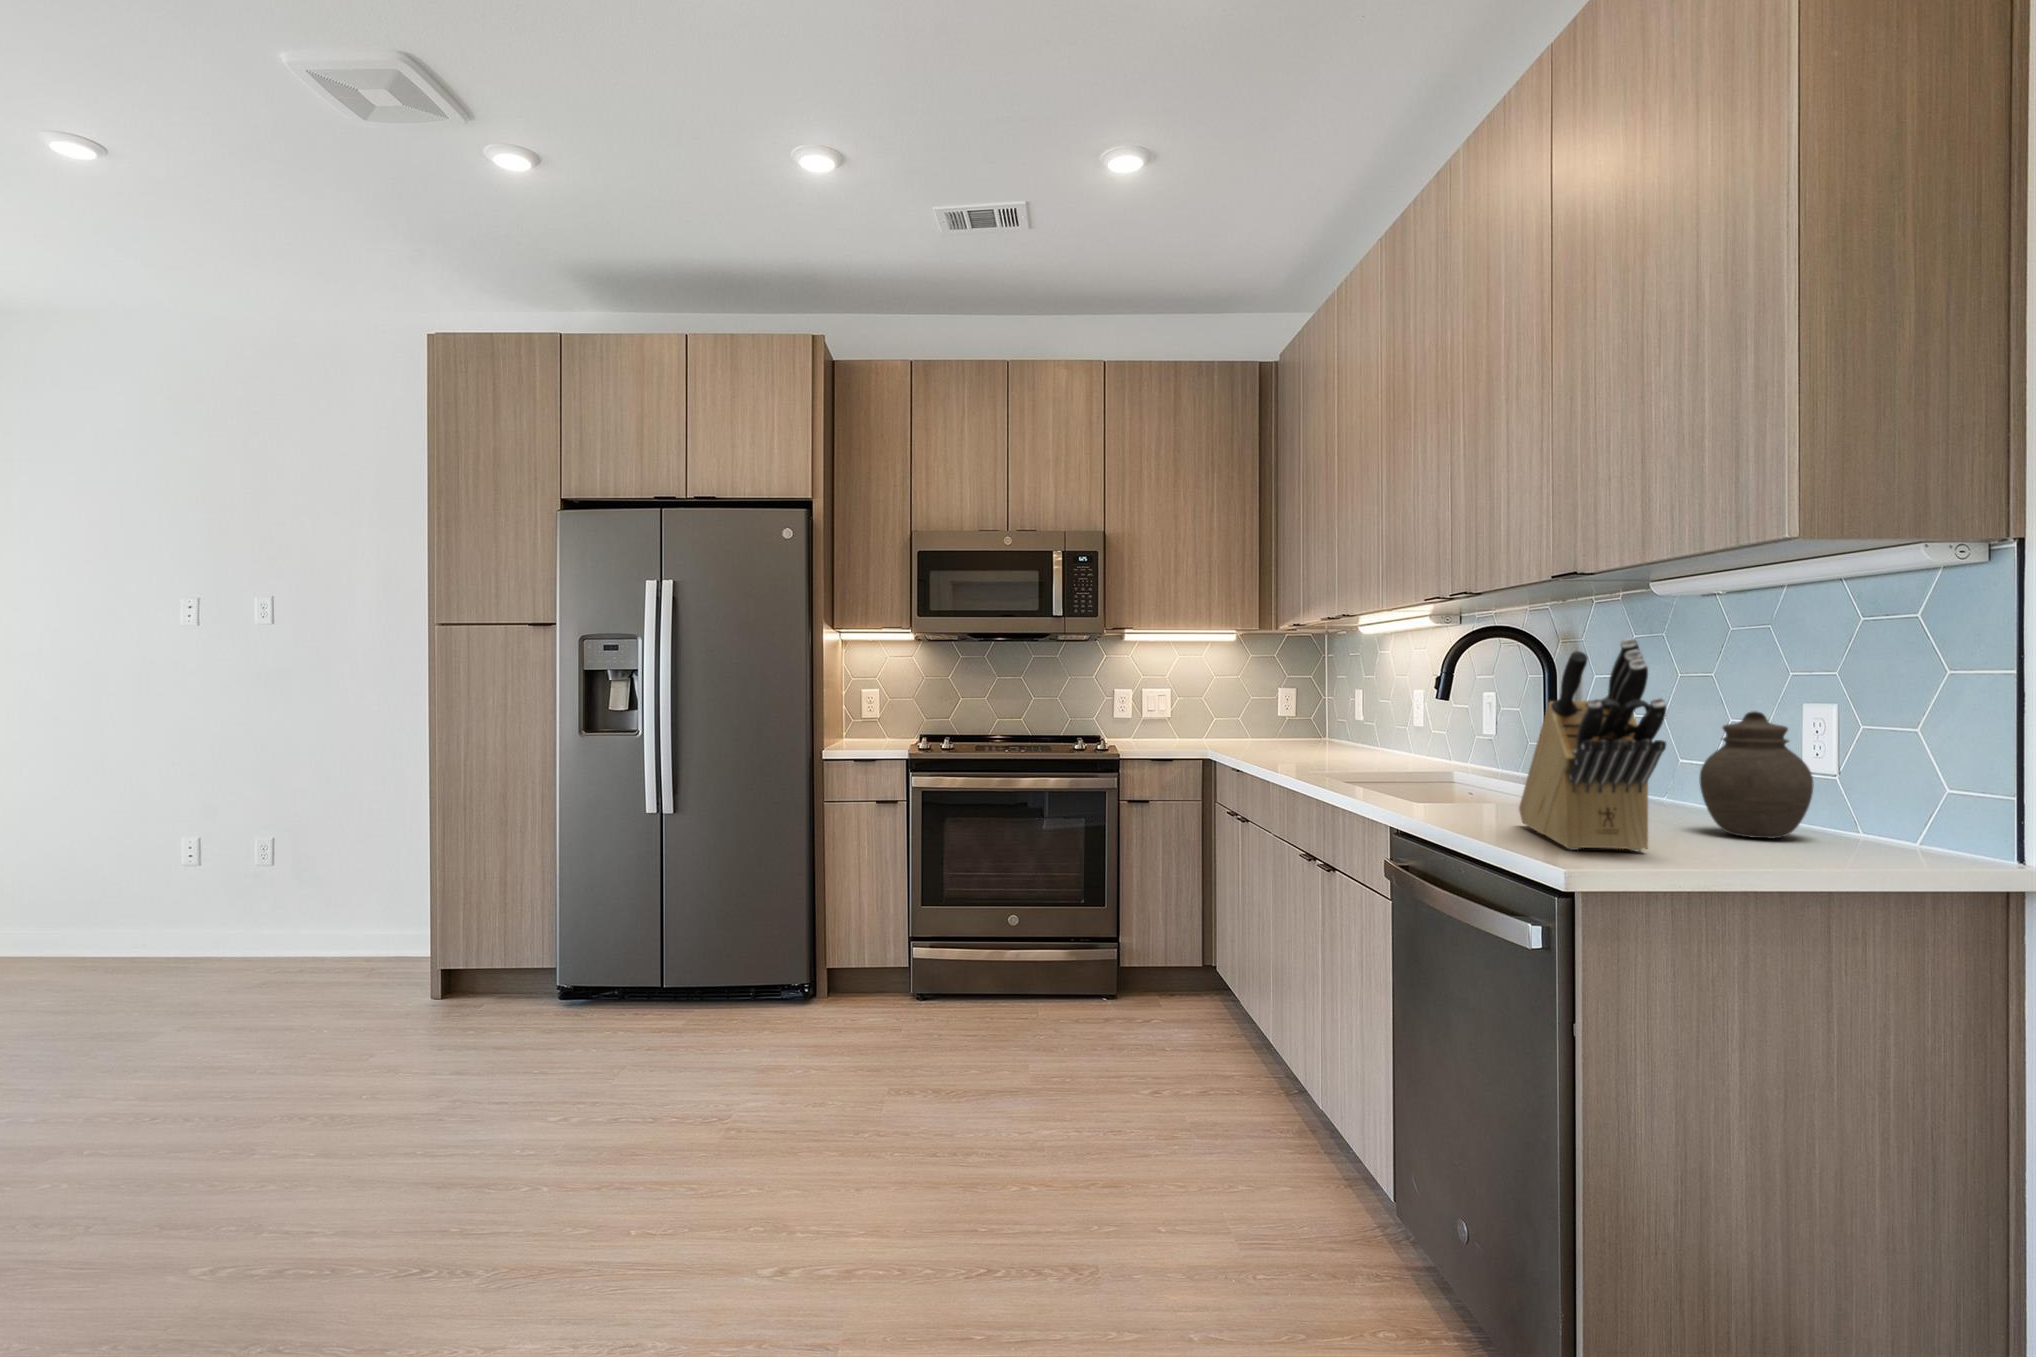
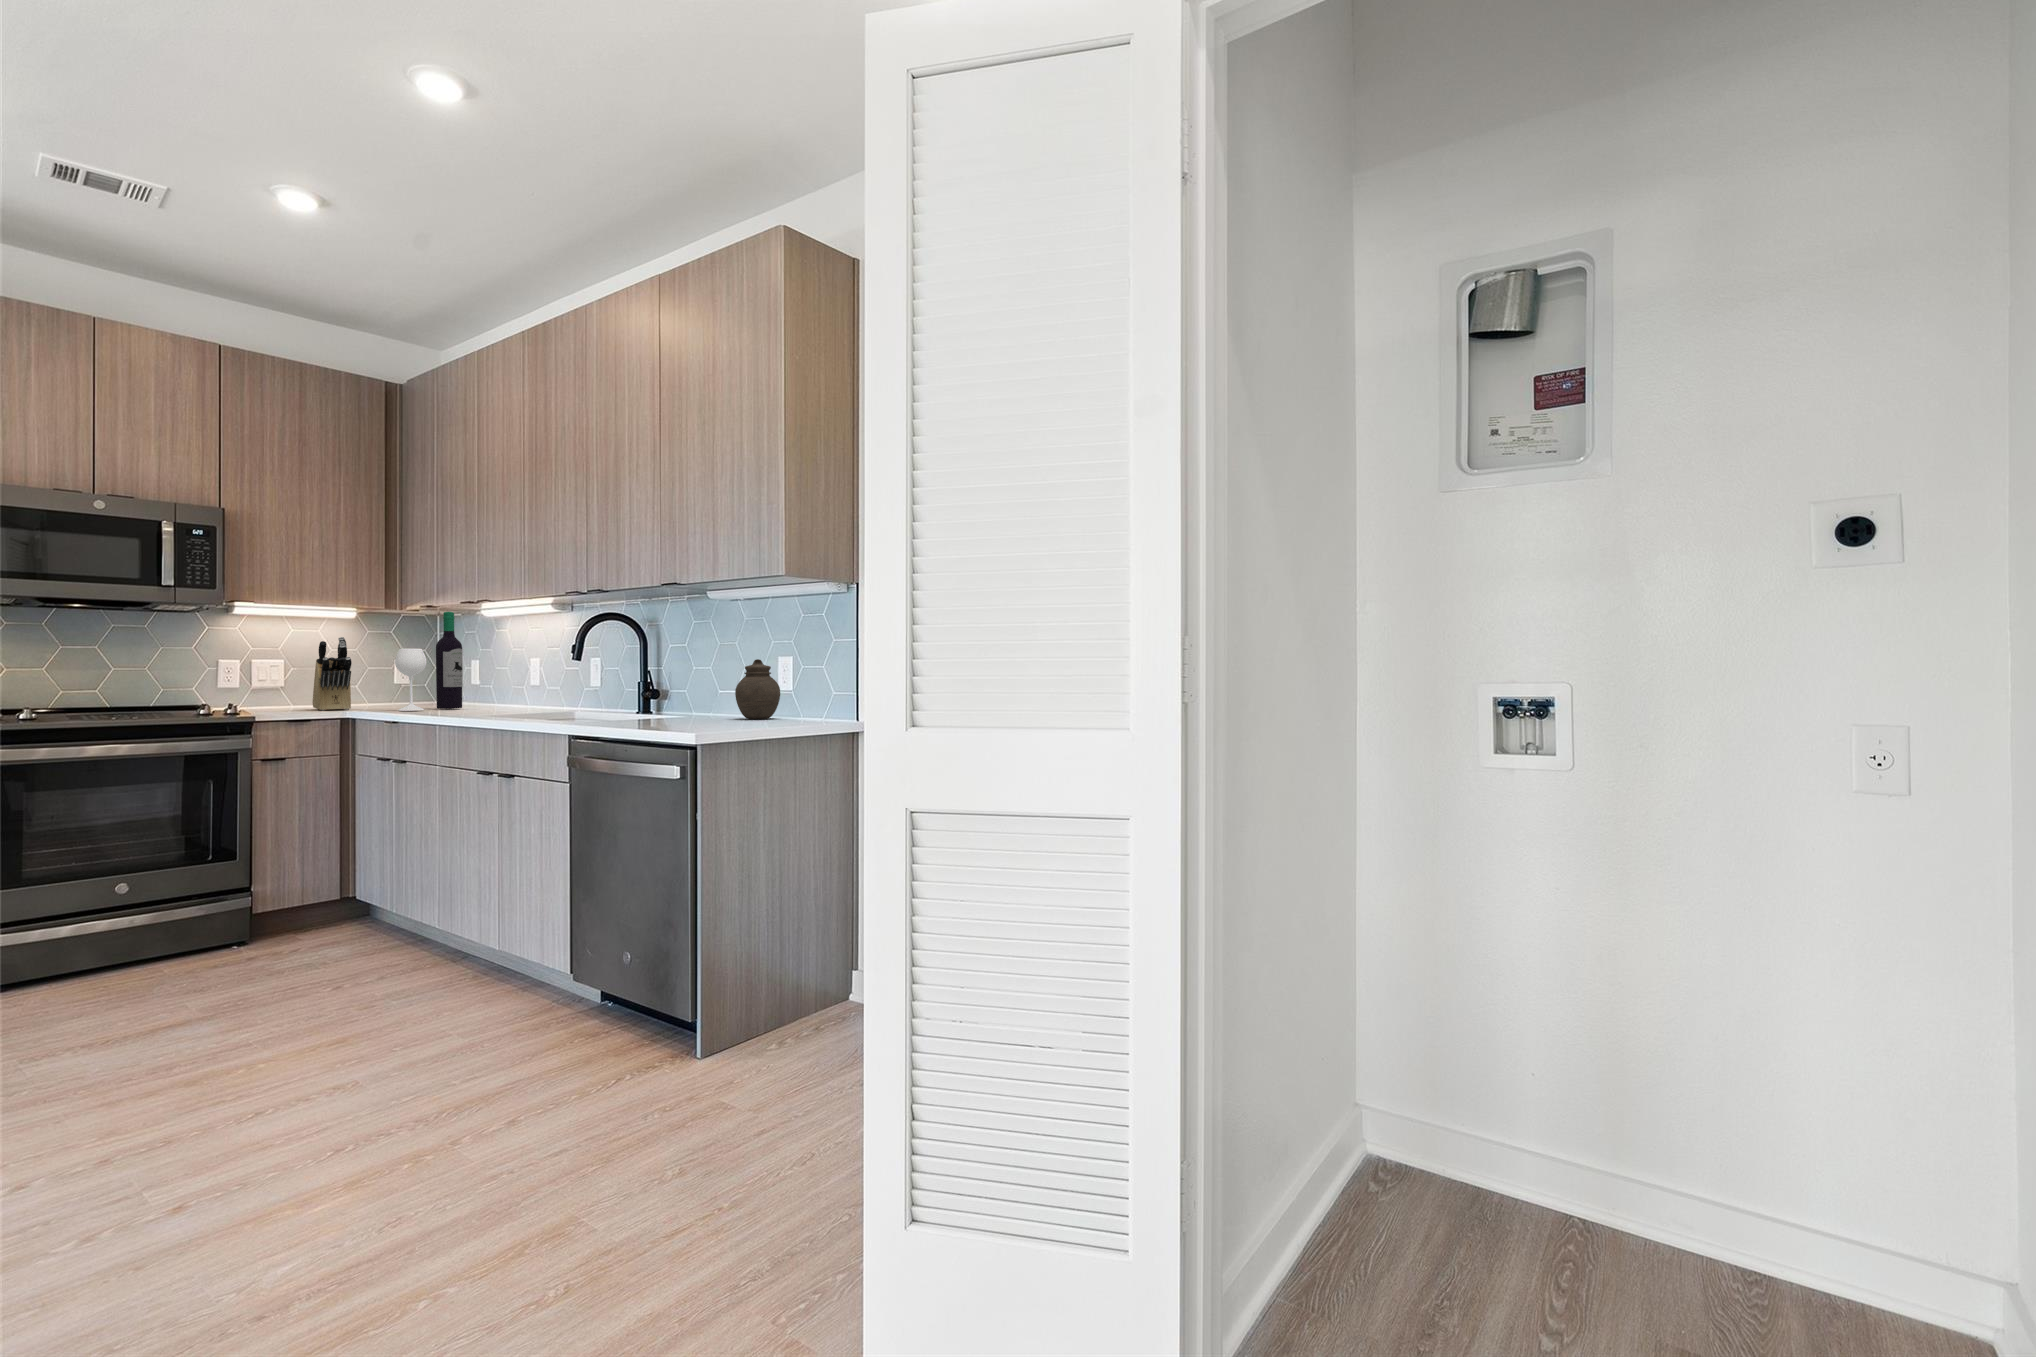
wine bottle: none [1250,631,1328,754] -> present [395,612,463,711]
knife block: present [1519,638,1666,851] -> present [312,637,352,711]

